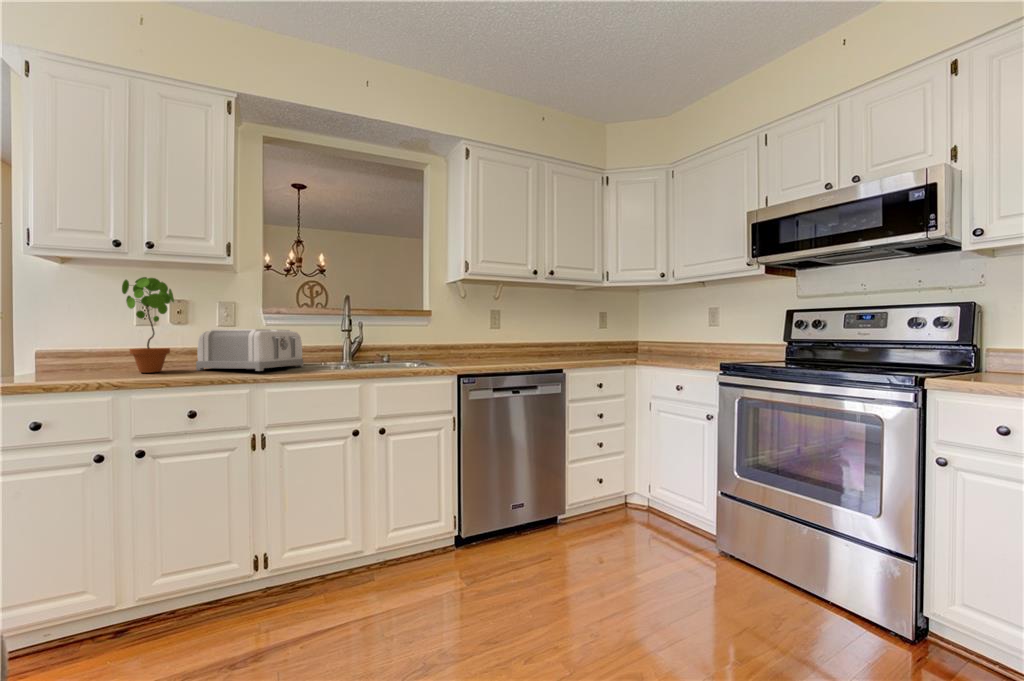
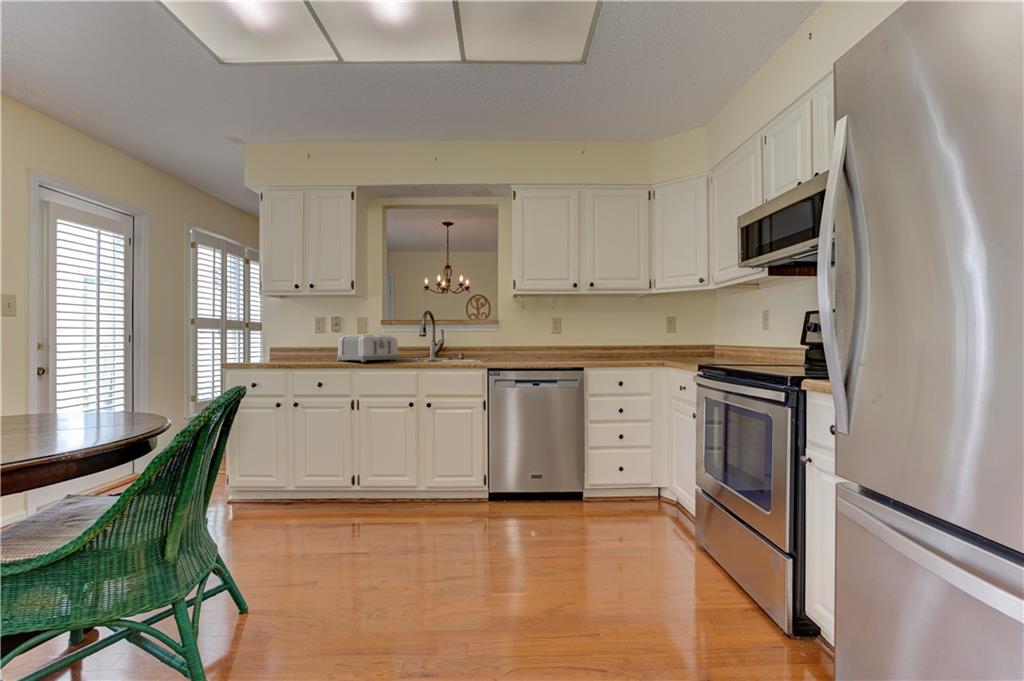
potted plant: present [122,277,174,373] -> none [300,305,325,361]

